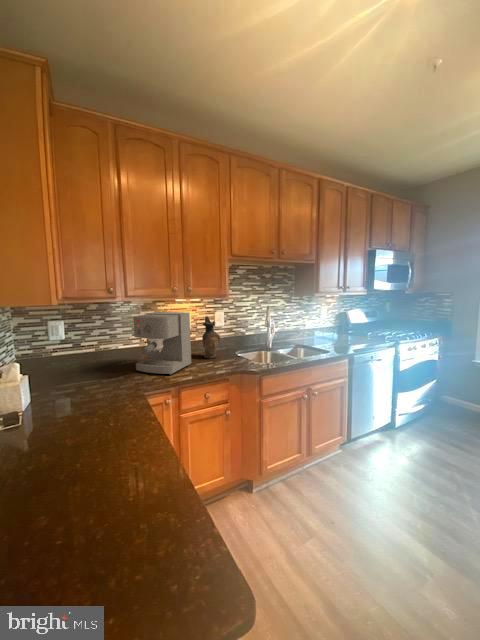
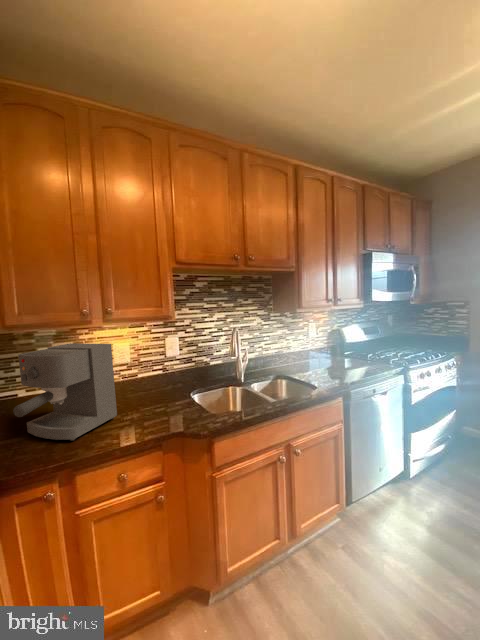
ceramic pitcher: present [202,316,220,358] -> none [141,345,166,404]

